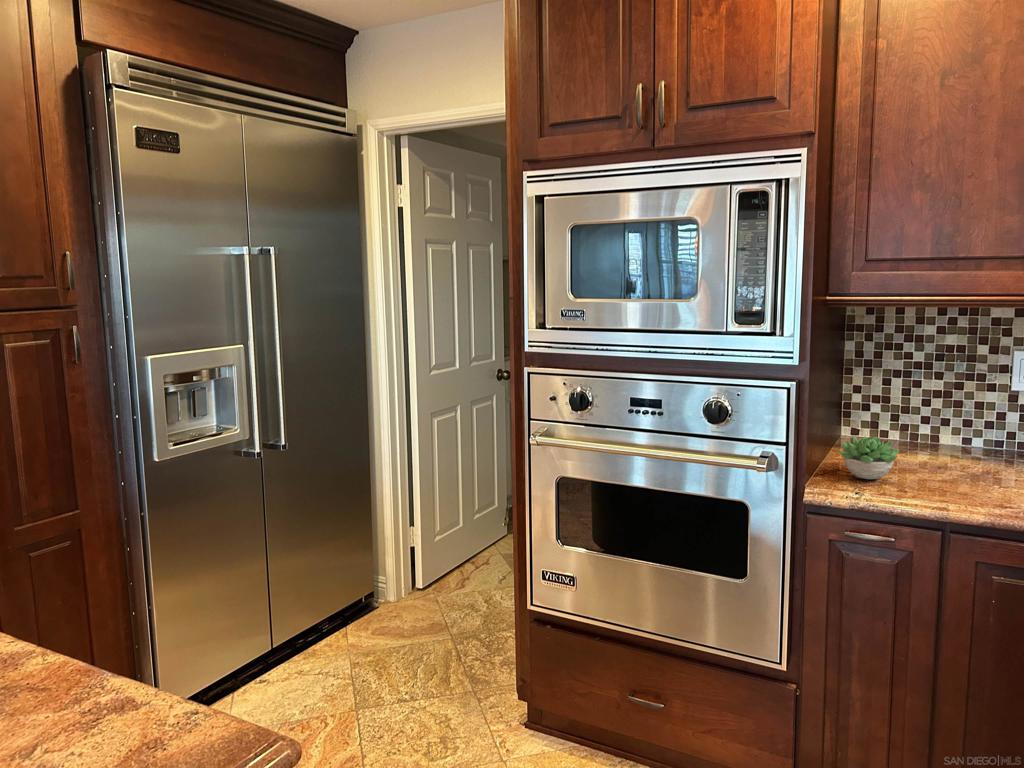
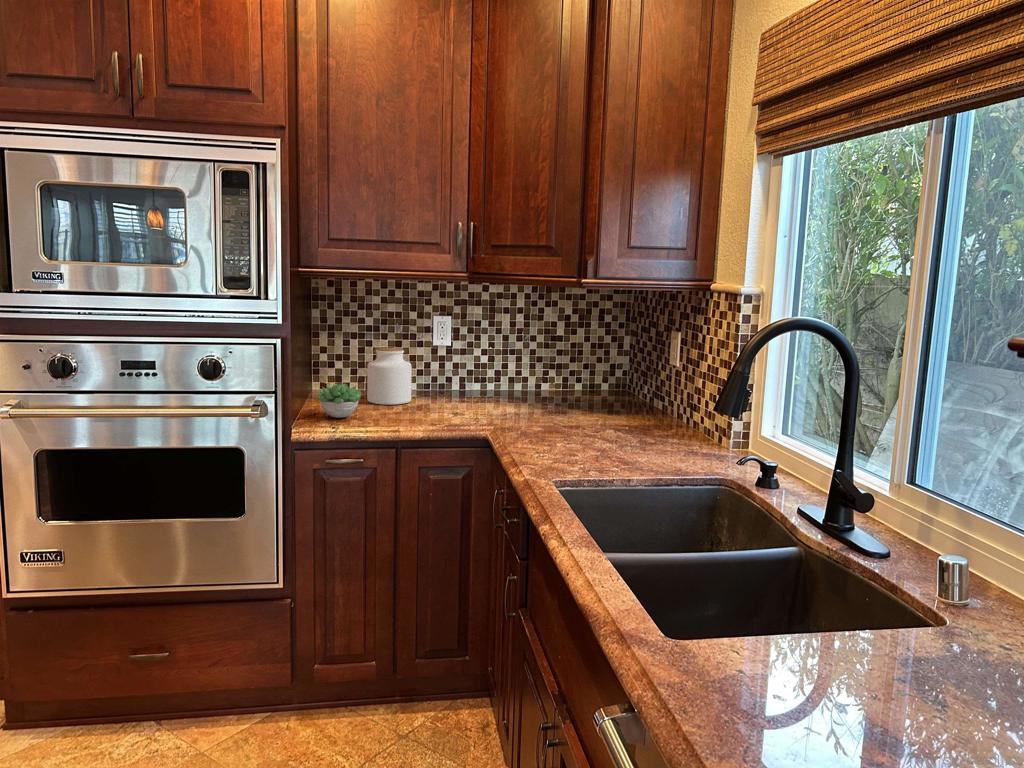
jar: none [910,391,976,466] -> present [367,347,412,405]

